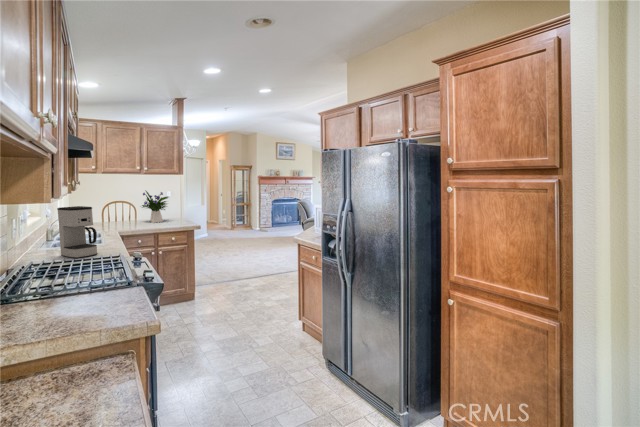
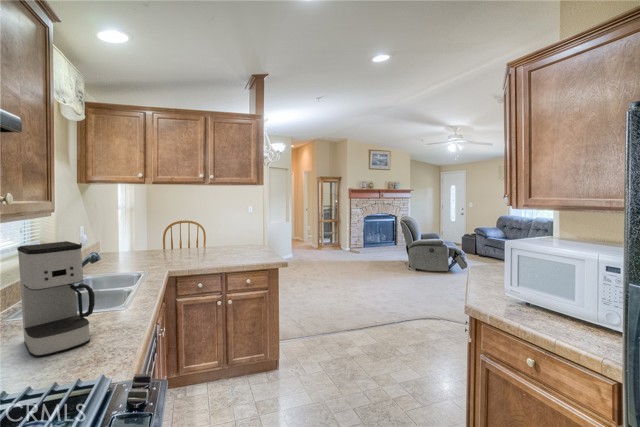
flower arrangement: present [142,191,168,223] -> none [205,207,248,252]

